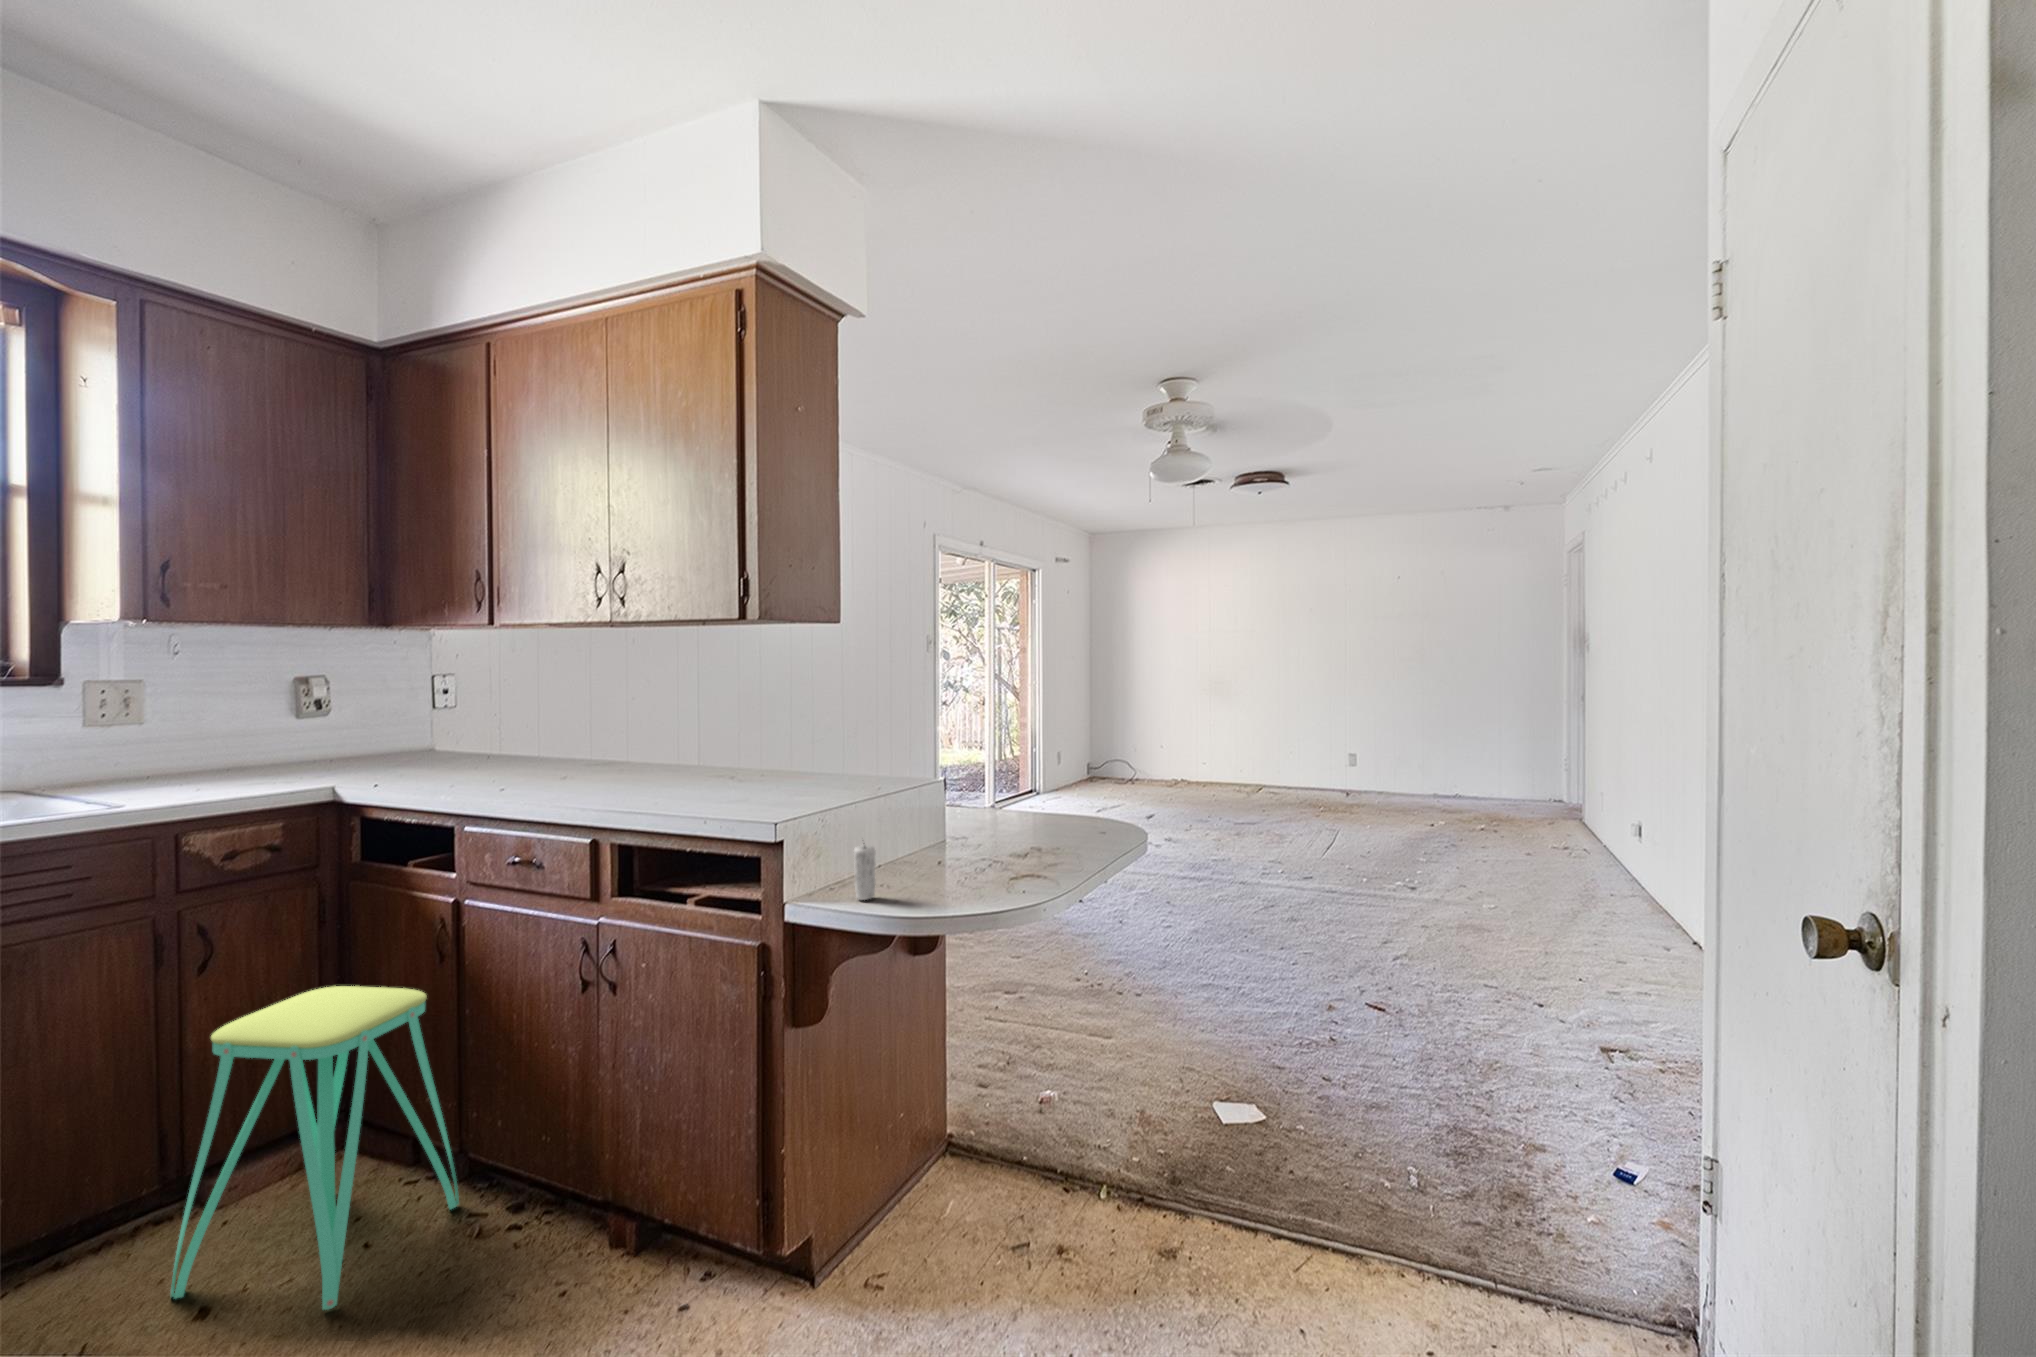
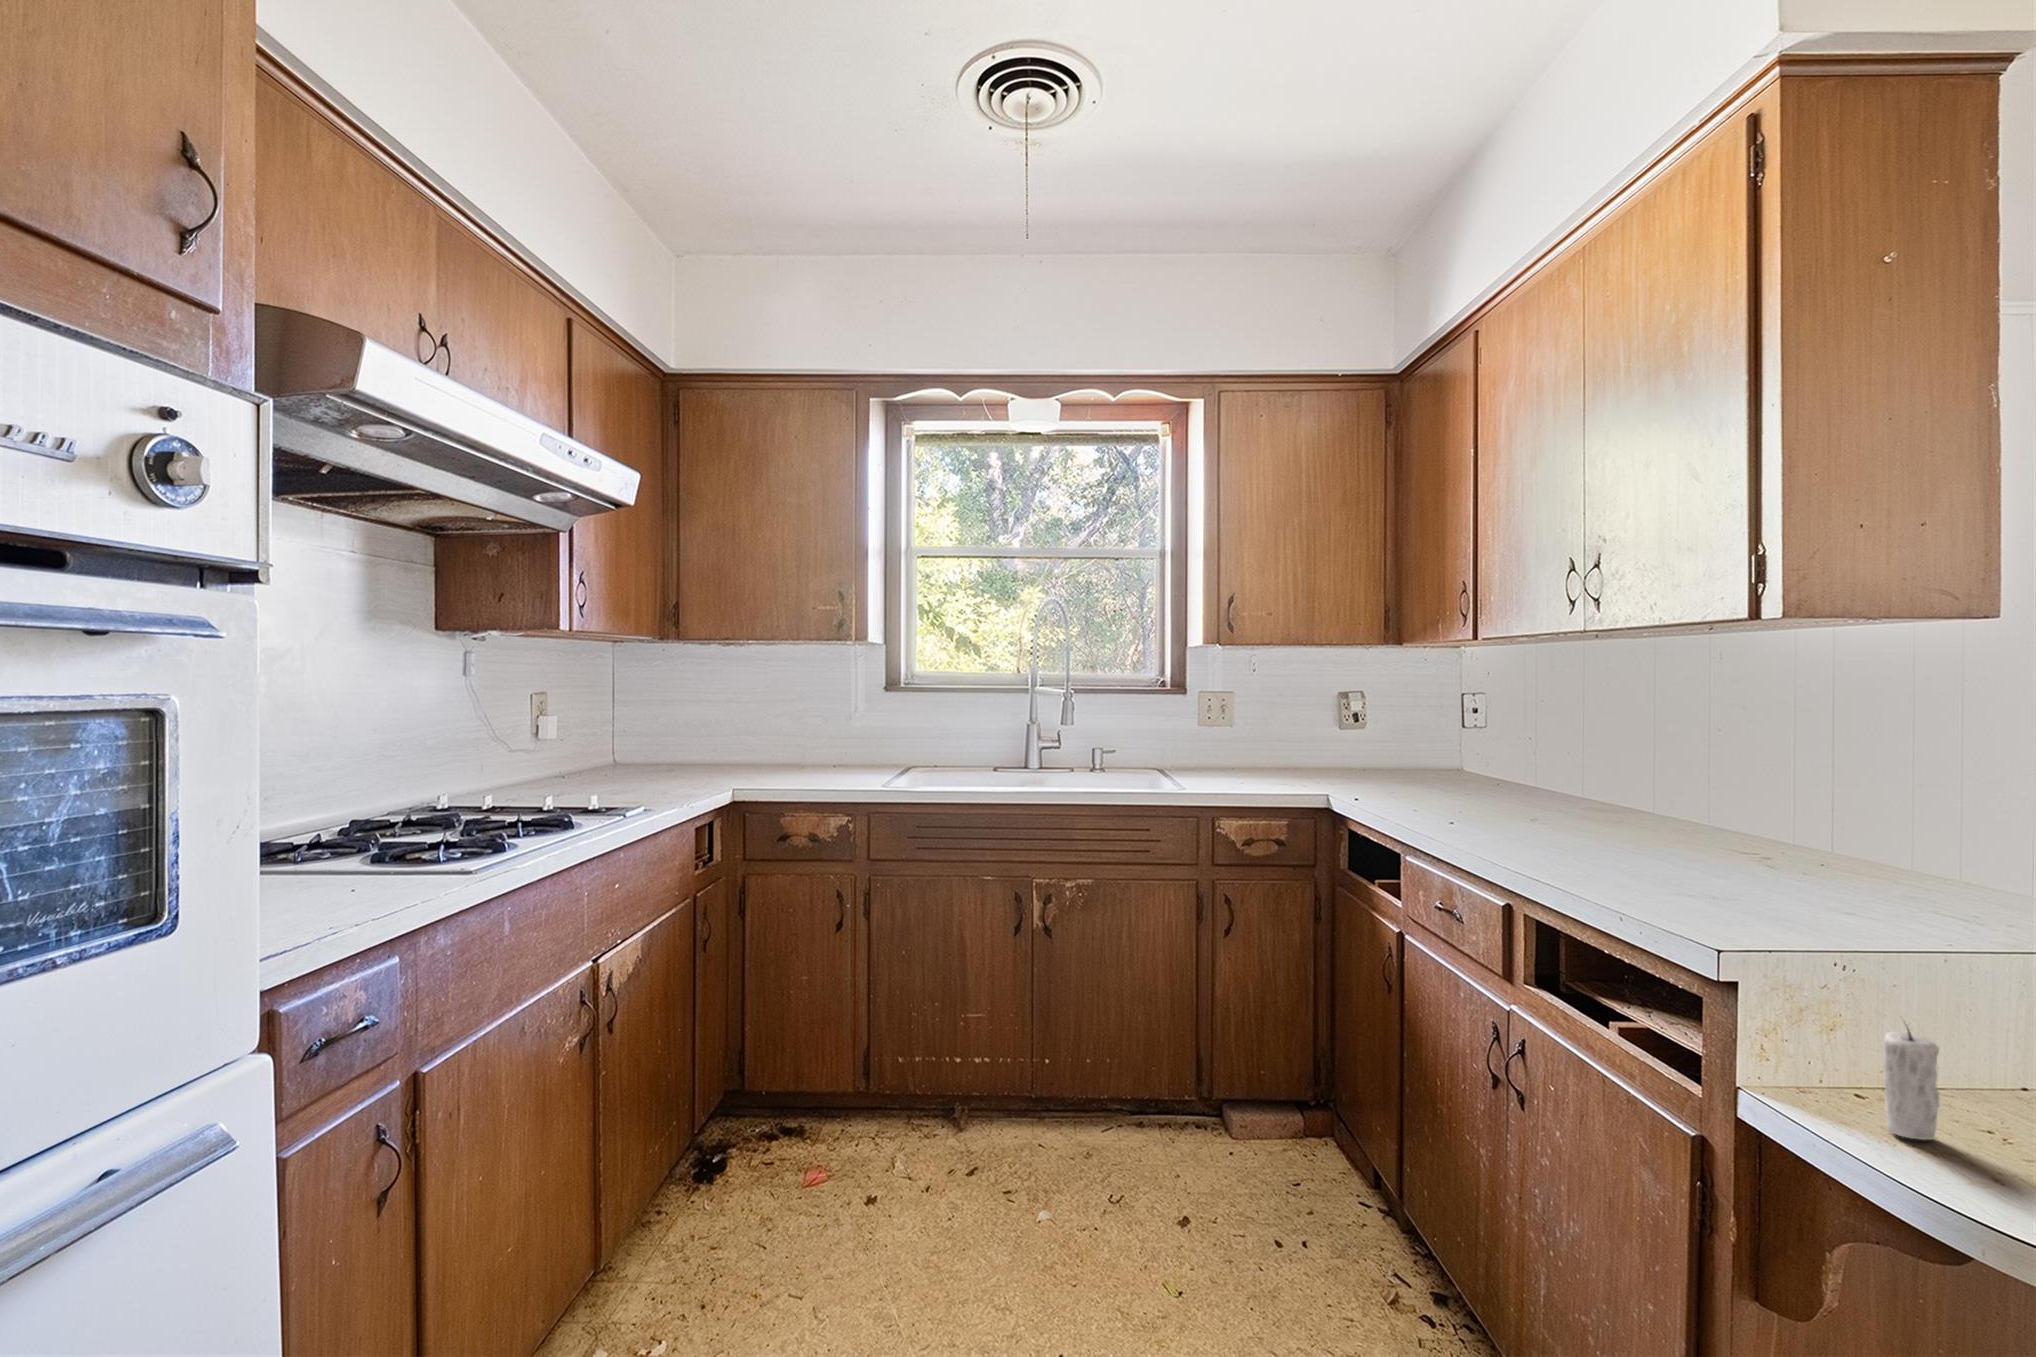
stool: present [170,986,459,1309] -> none [1172,983,1389,1289]

